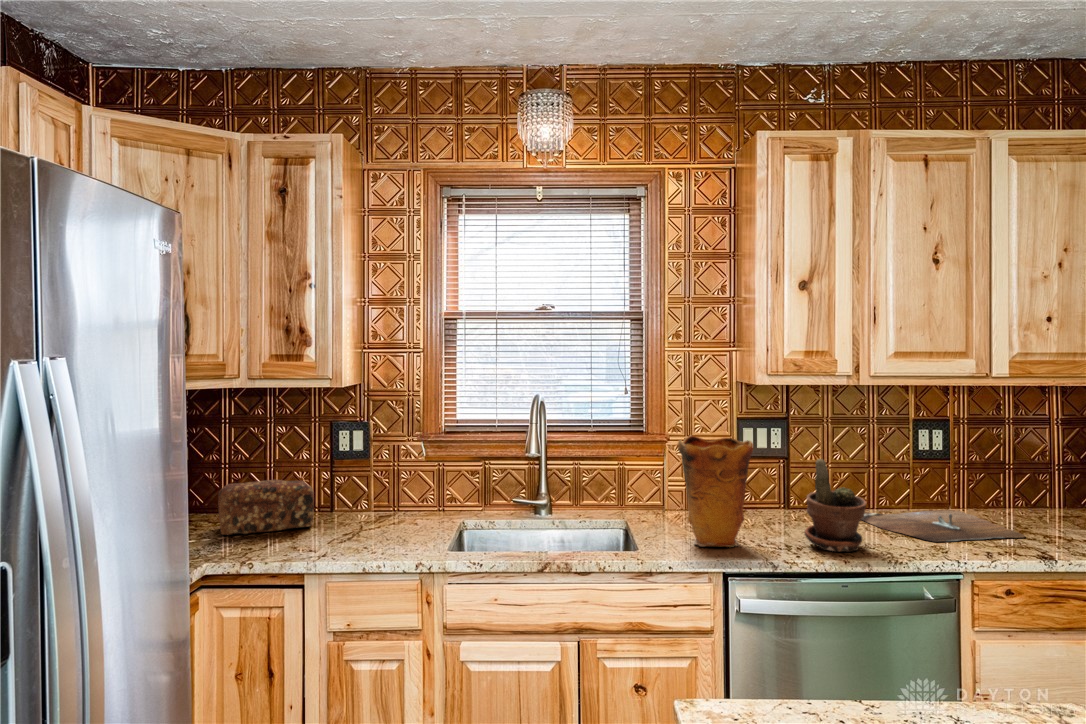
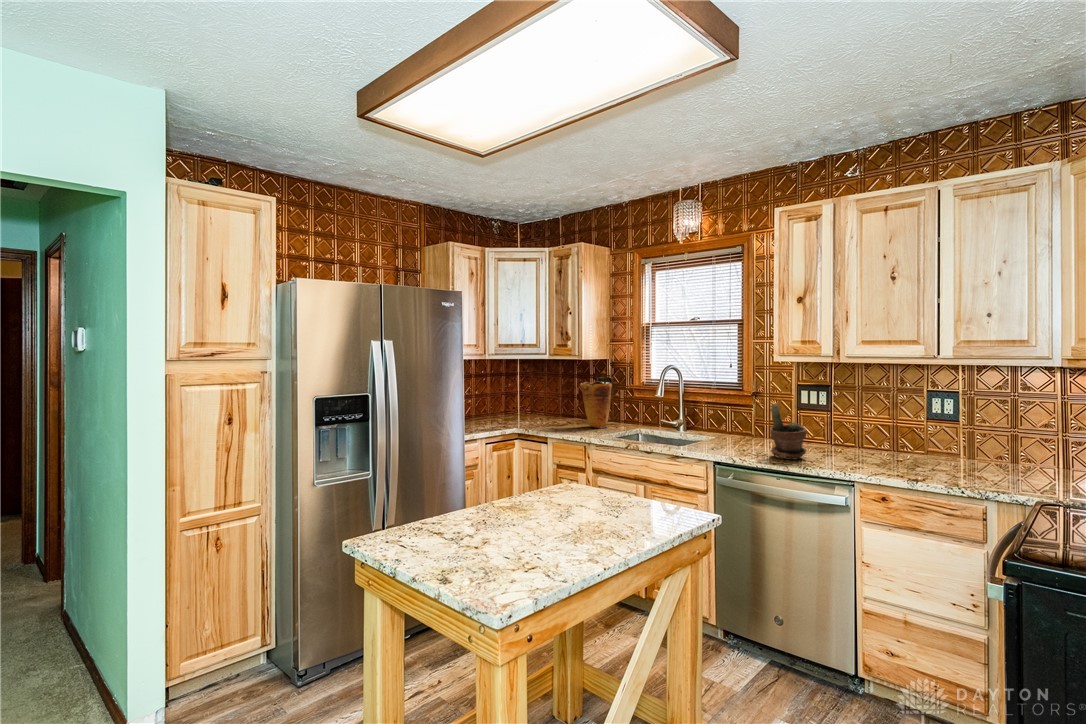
vase: present [677,435,753,547] -> present [580,381,612,428]
bread loaf: present [218,480,314,535] -> none [536,401,580,423]
cutting board: present [861,510,1025,542] -> none [856,451,958,472]

